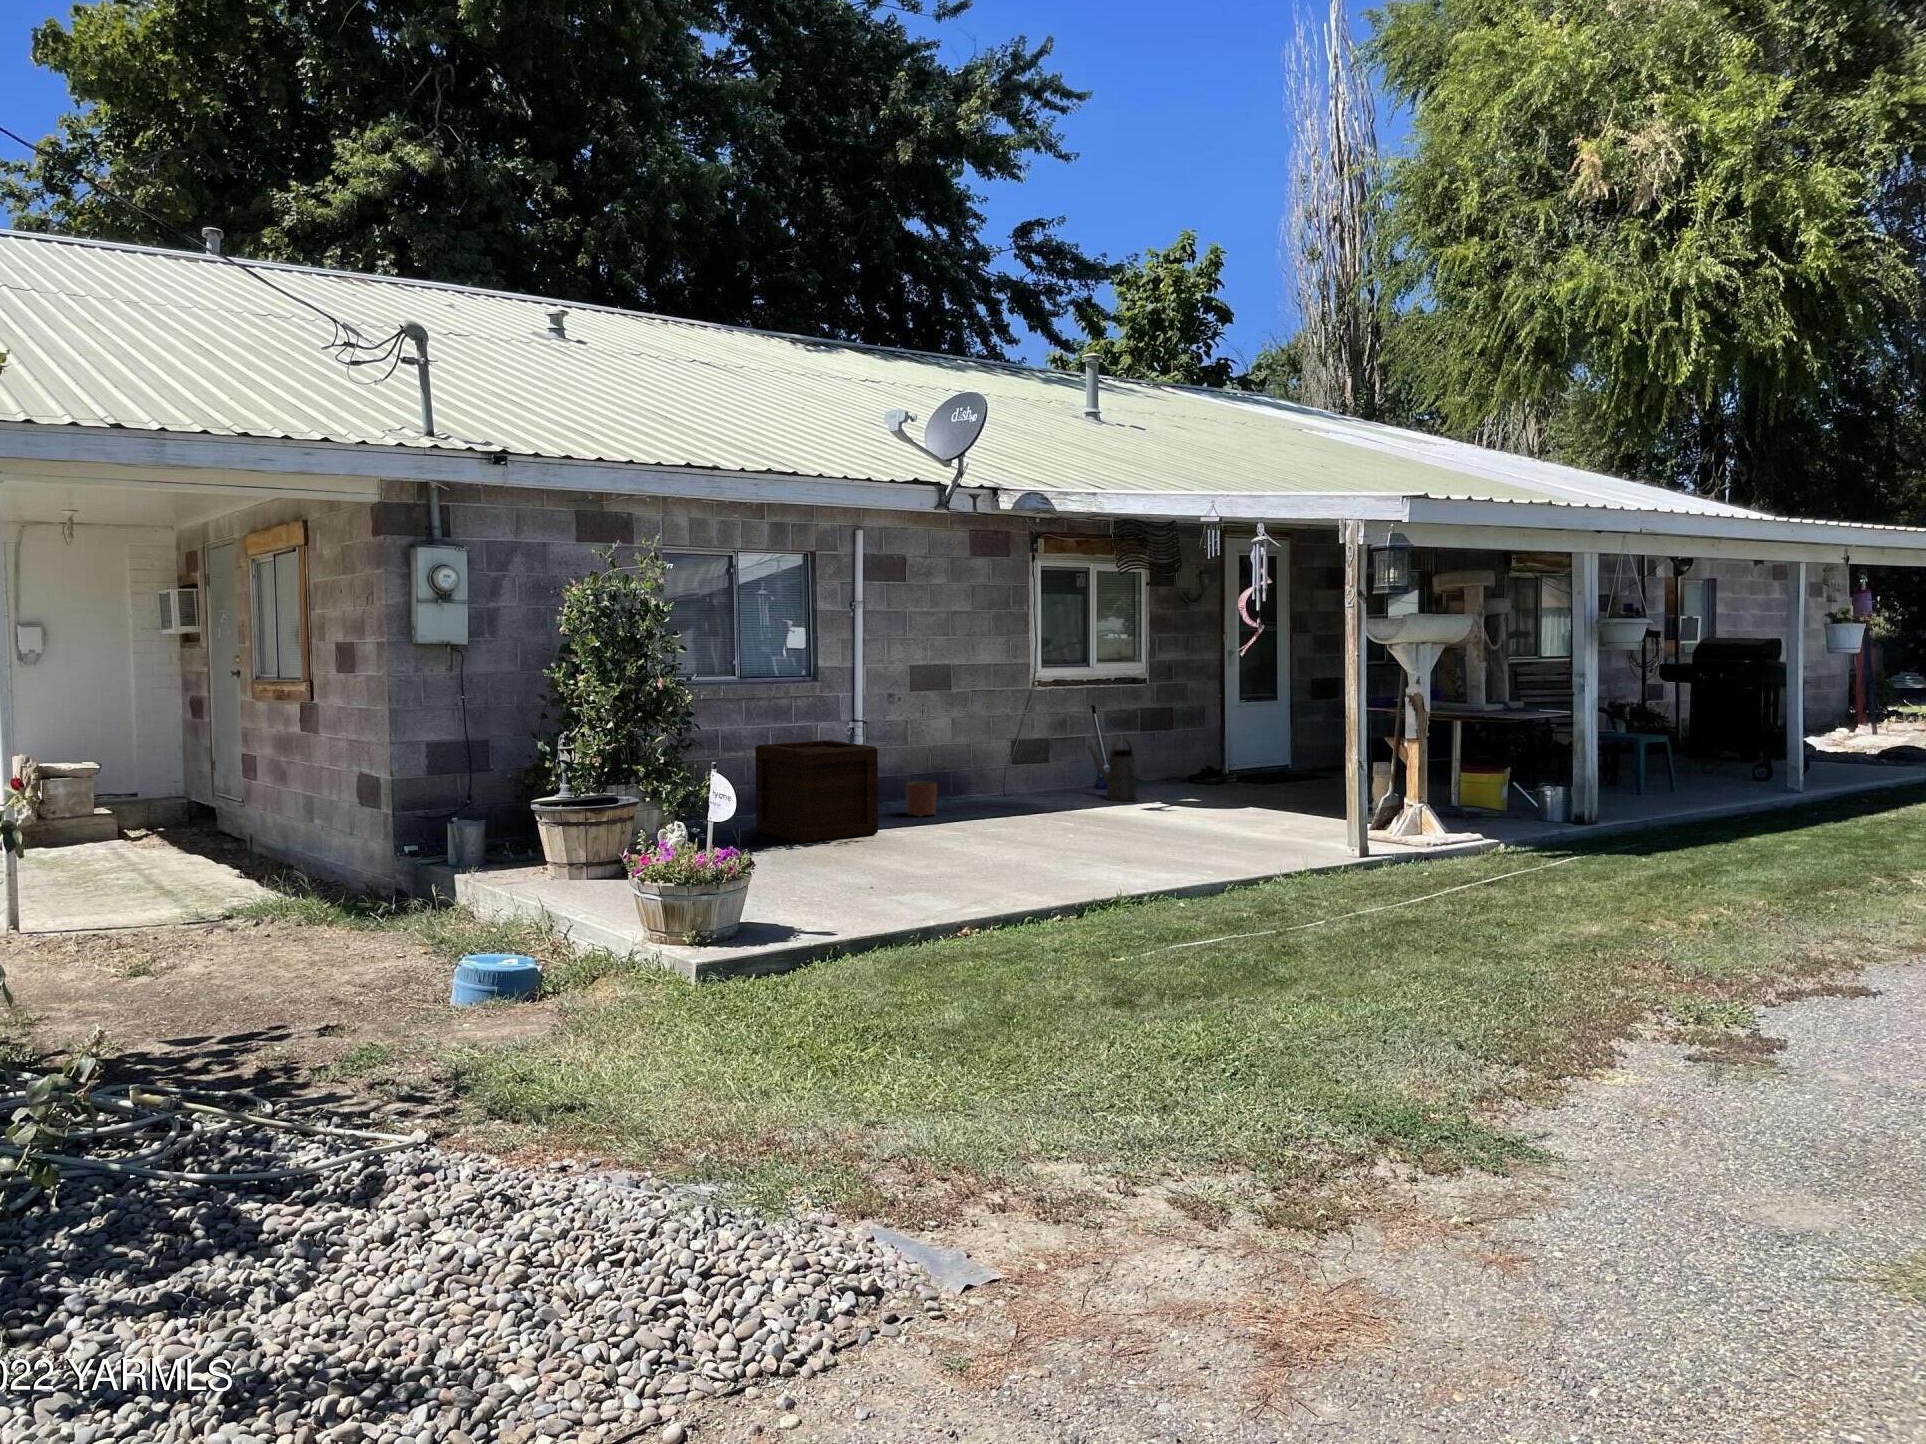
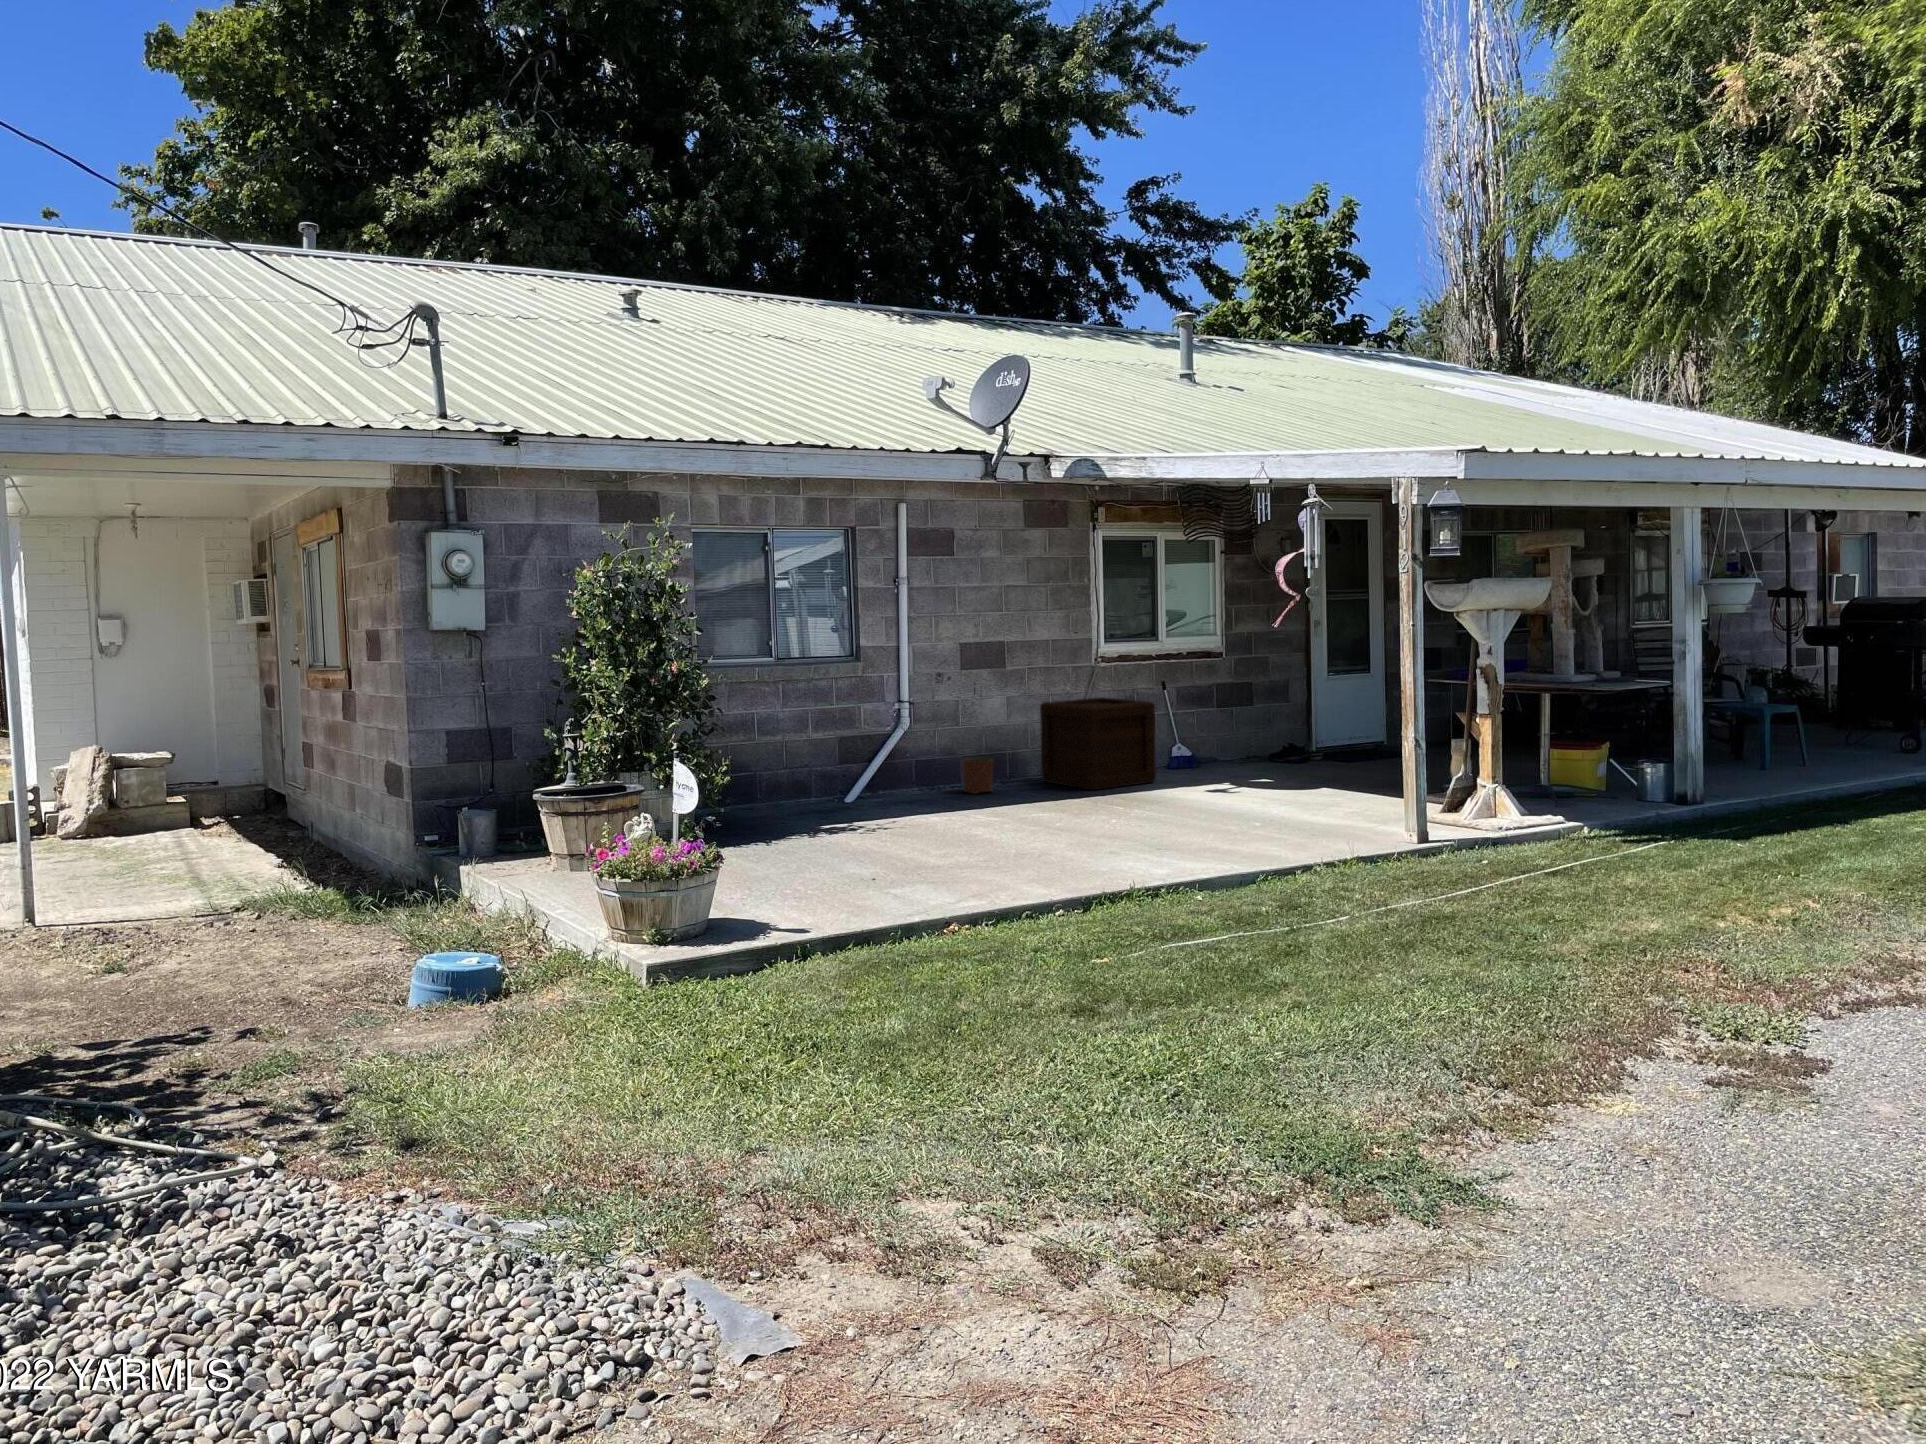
watering can: present [1088,739,1140,801] -> none [1160,710,1211,776]
wooden crate: present [755,740,878,843] -> present [1040,697,1156,790]

